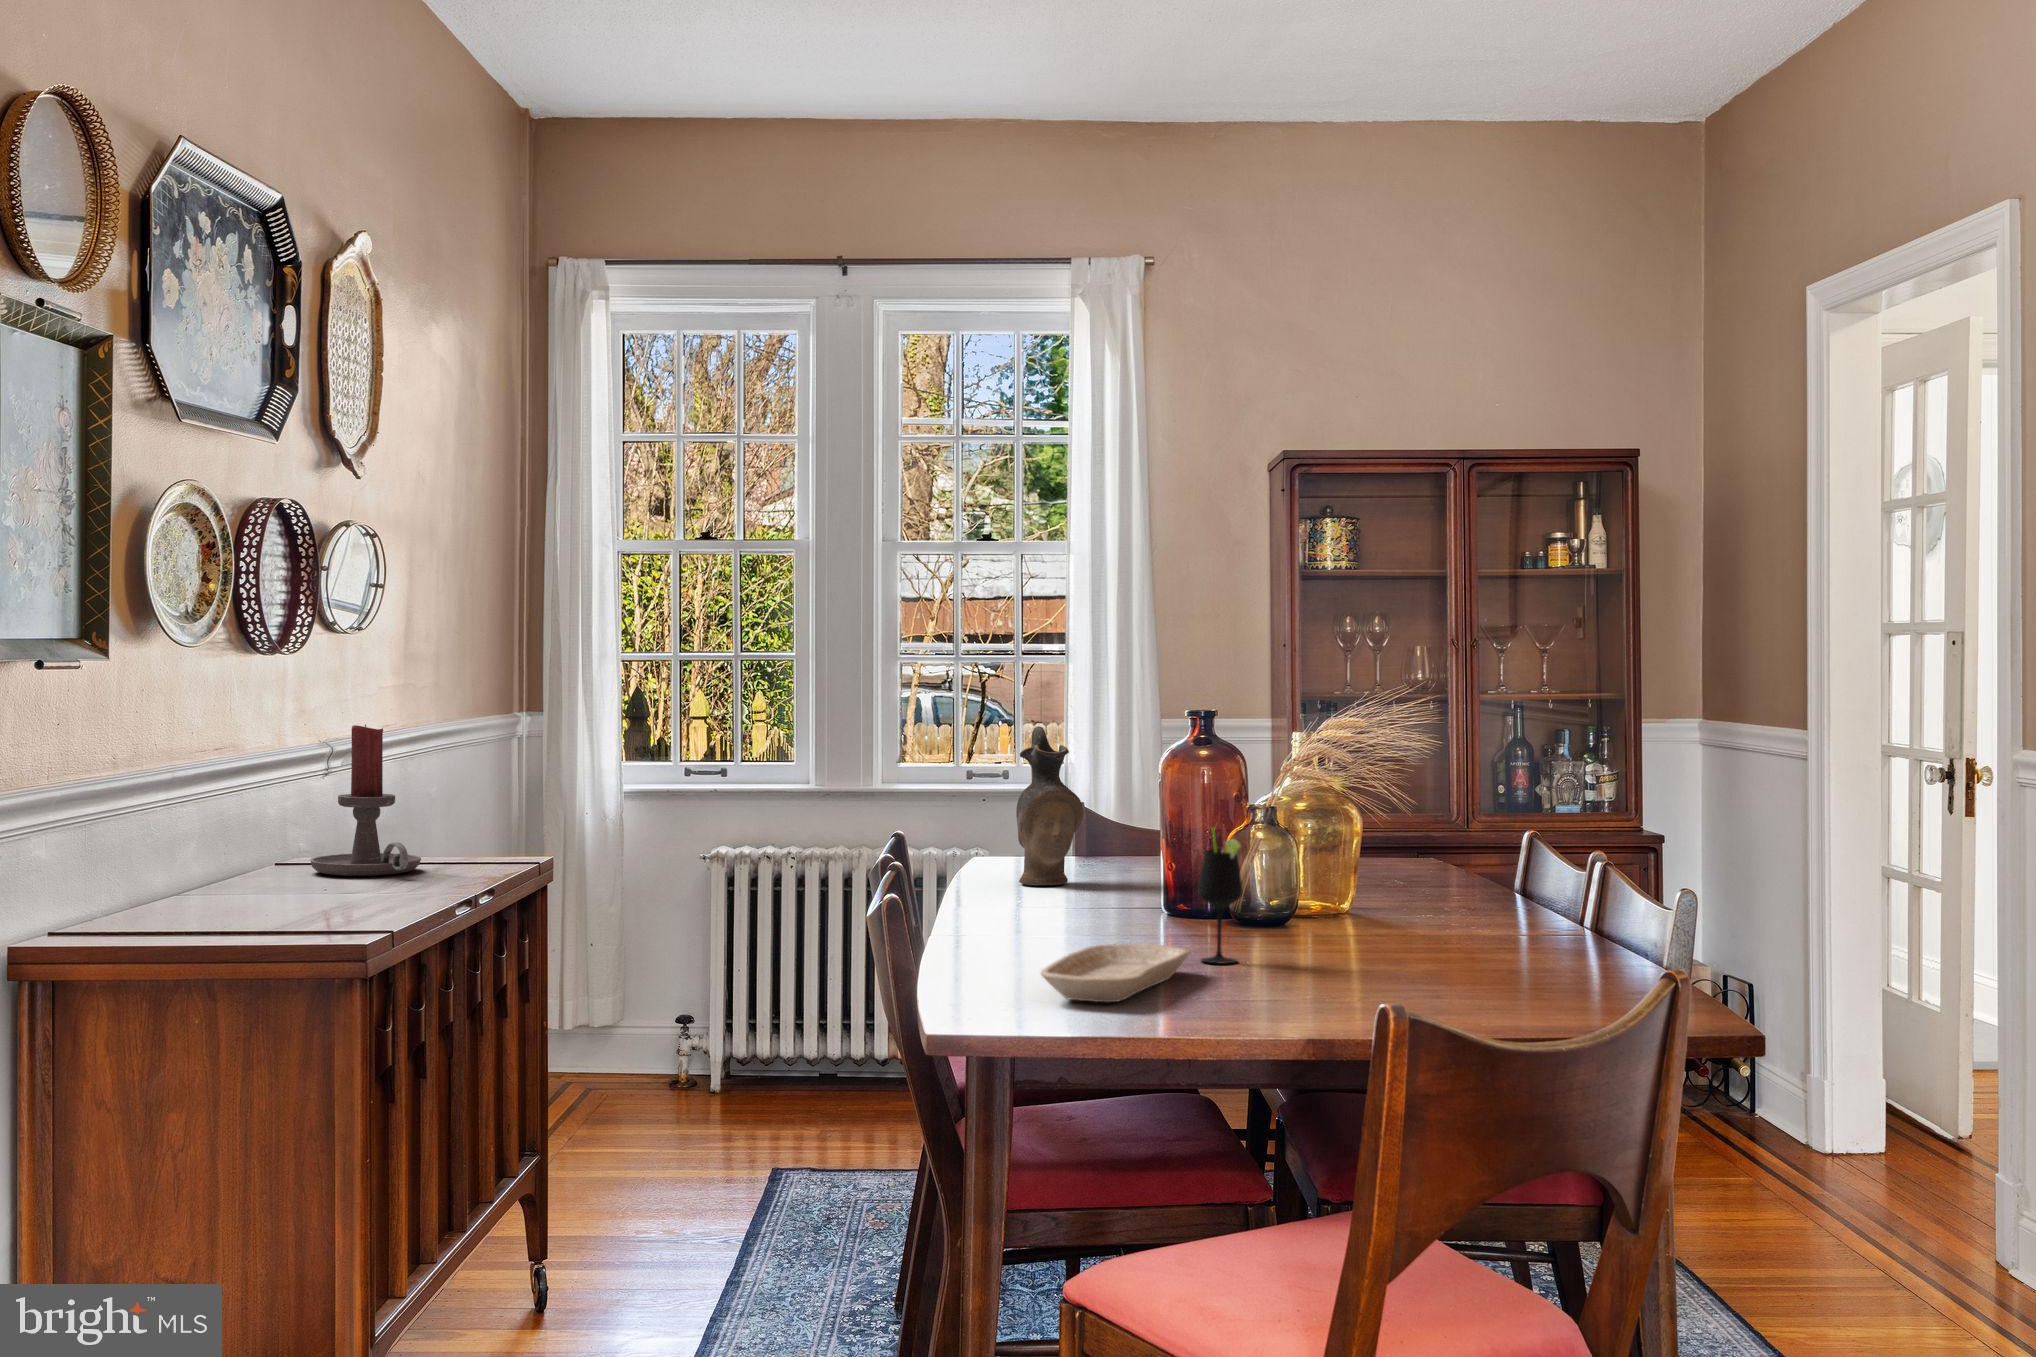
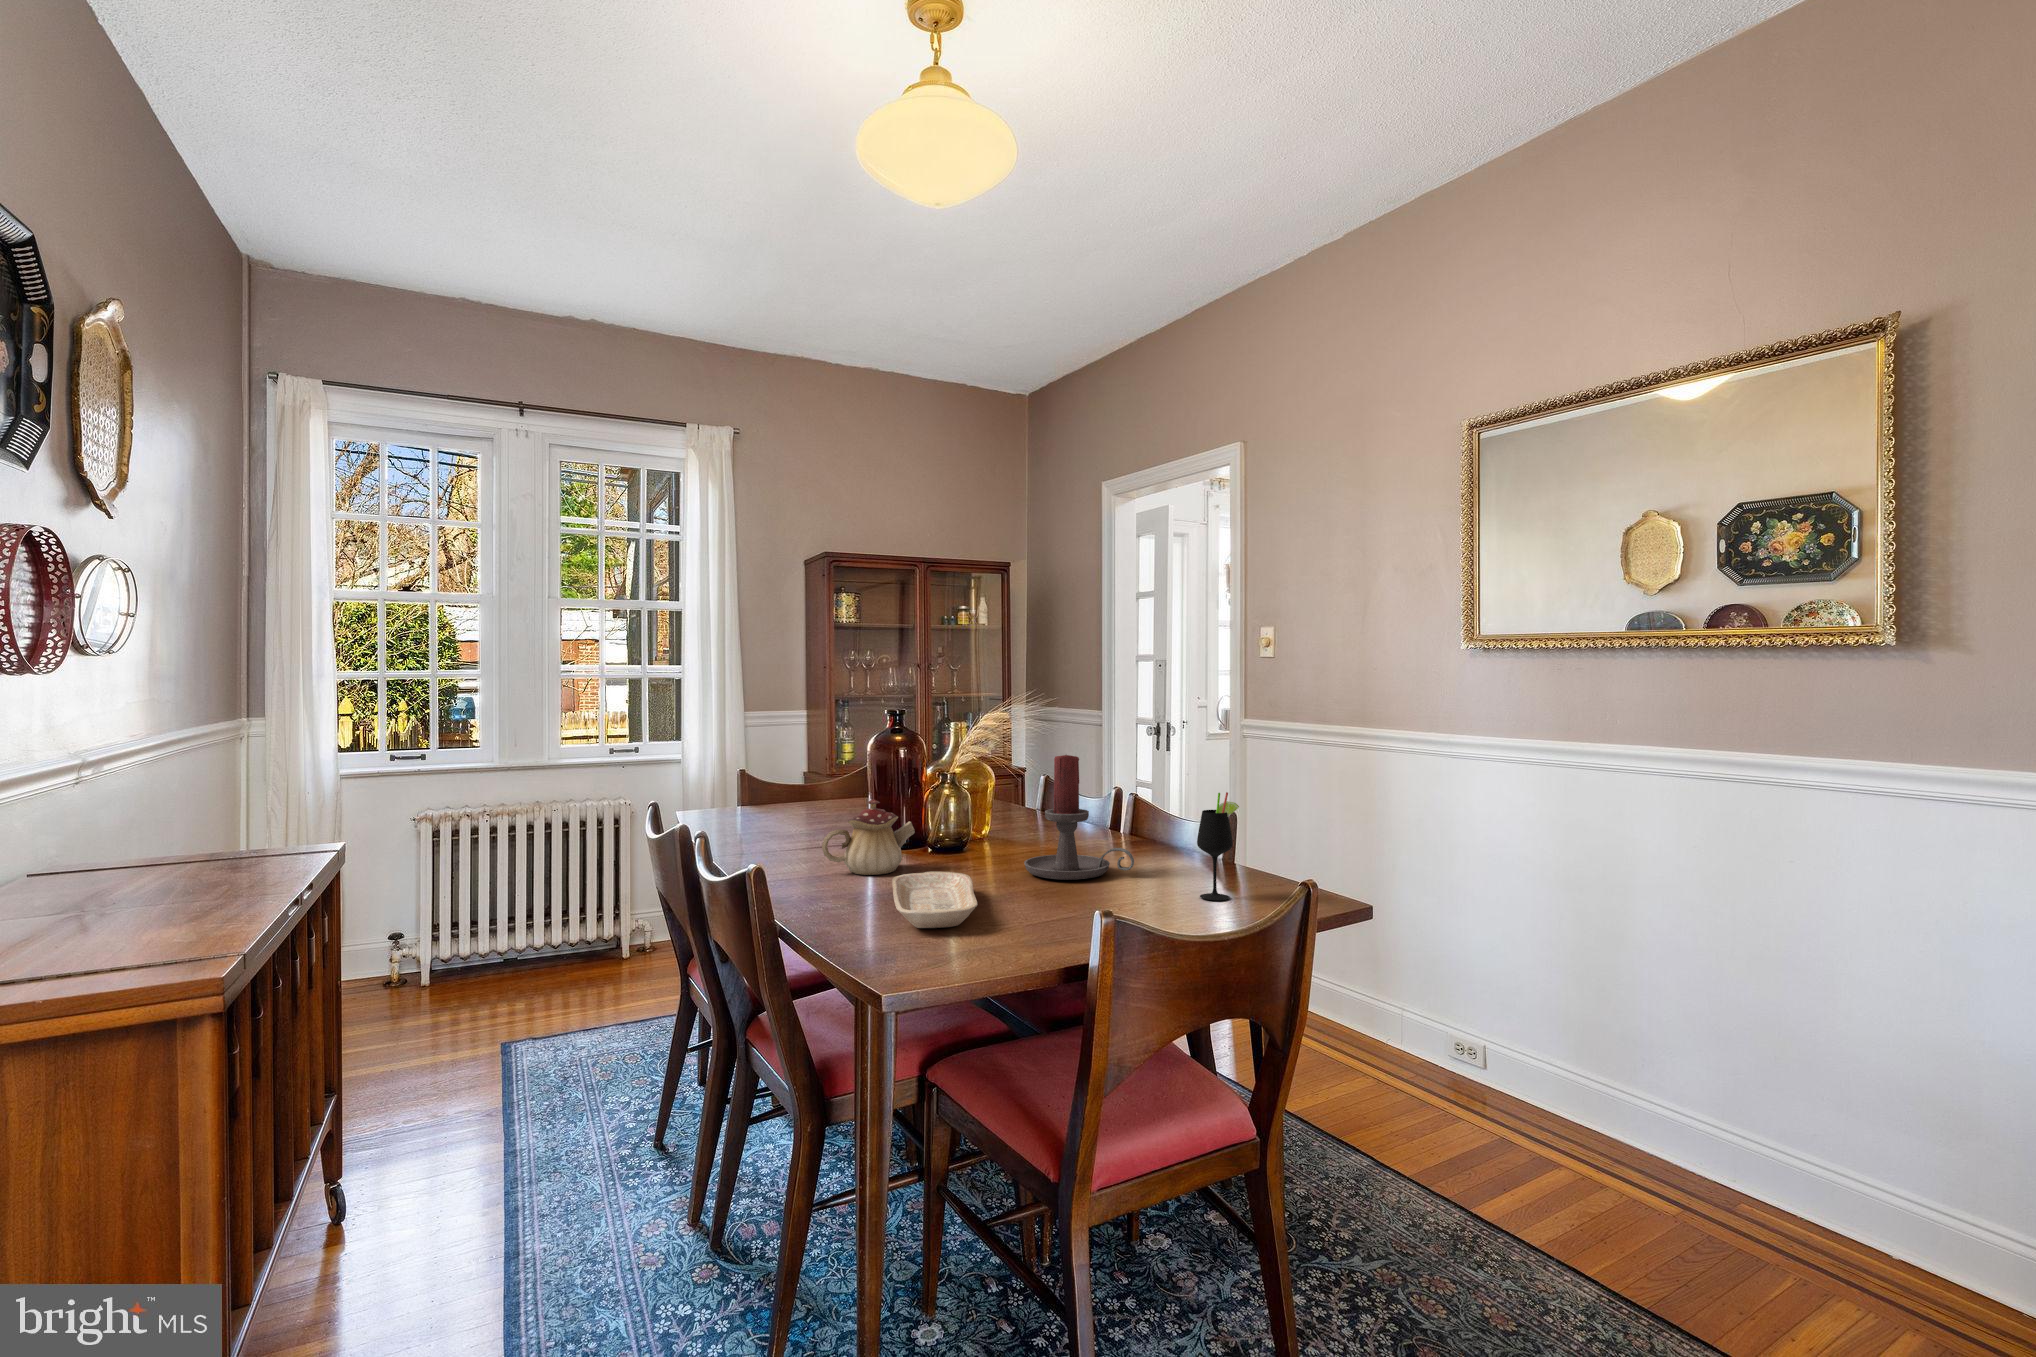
candle holder: present [310,724,421,876] -> present [1024,755,1134,880]
ceramic pitcher: present [1016,726,1083,885] -> none [730,715,779,826]
wine glass: present [1198,827,1243,963] -> present [1197,792,1239,900]
teapot: none [1046,845,1175,948] -> present [822,799,915,875]

